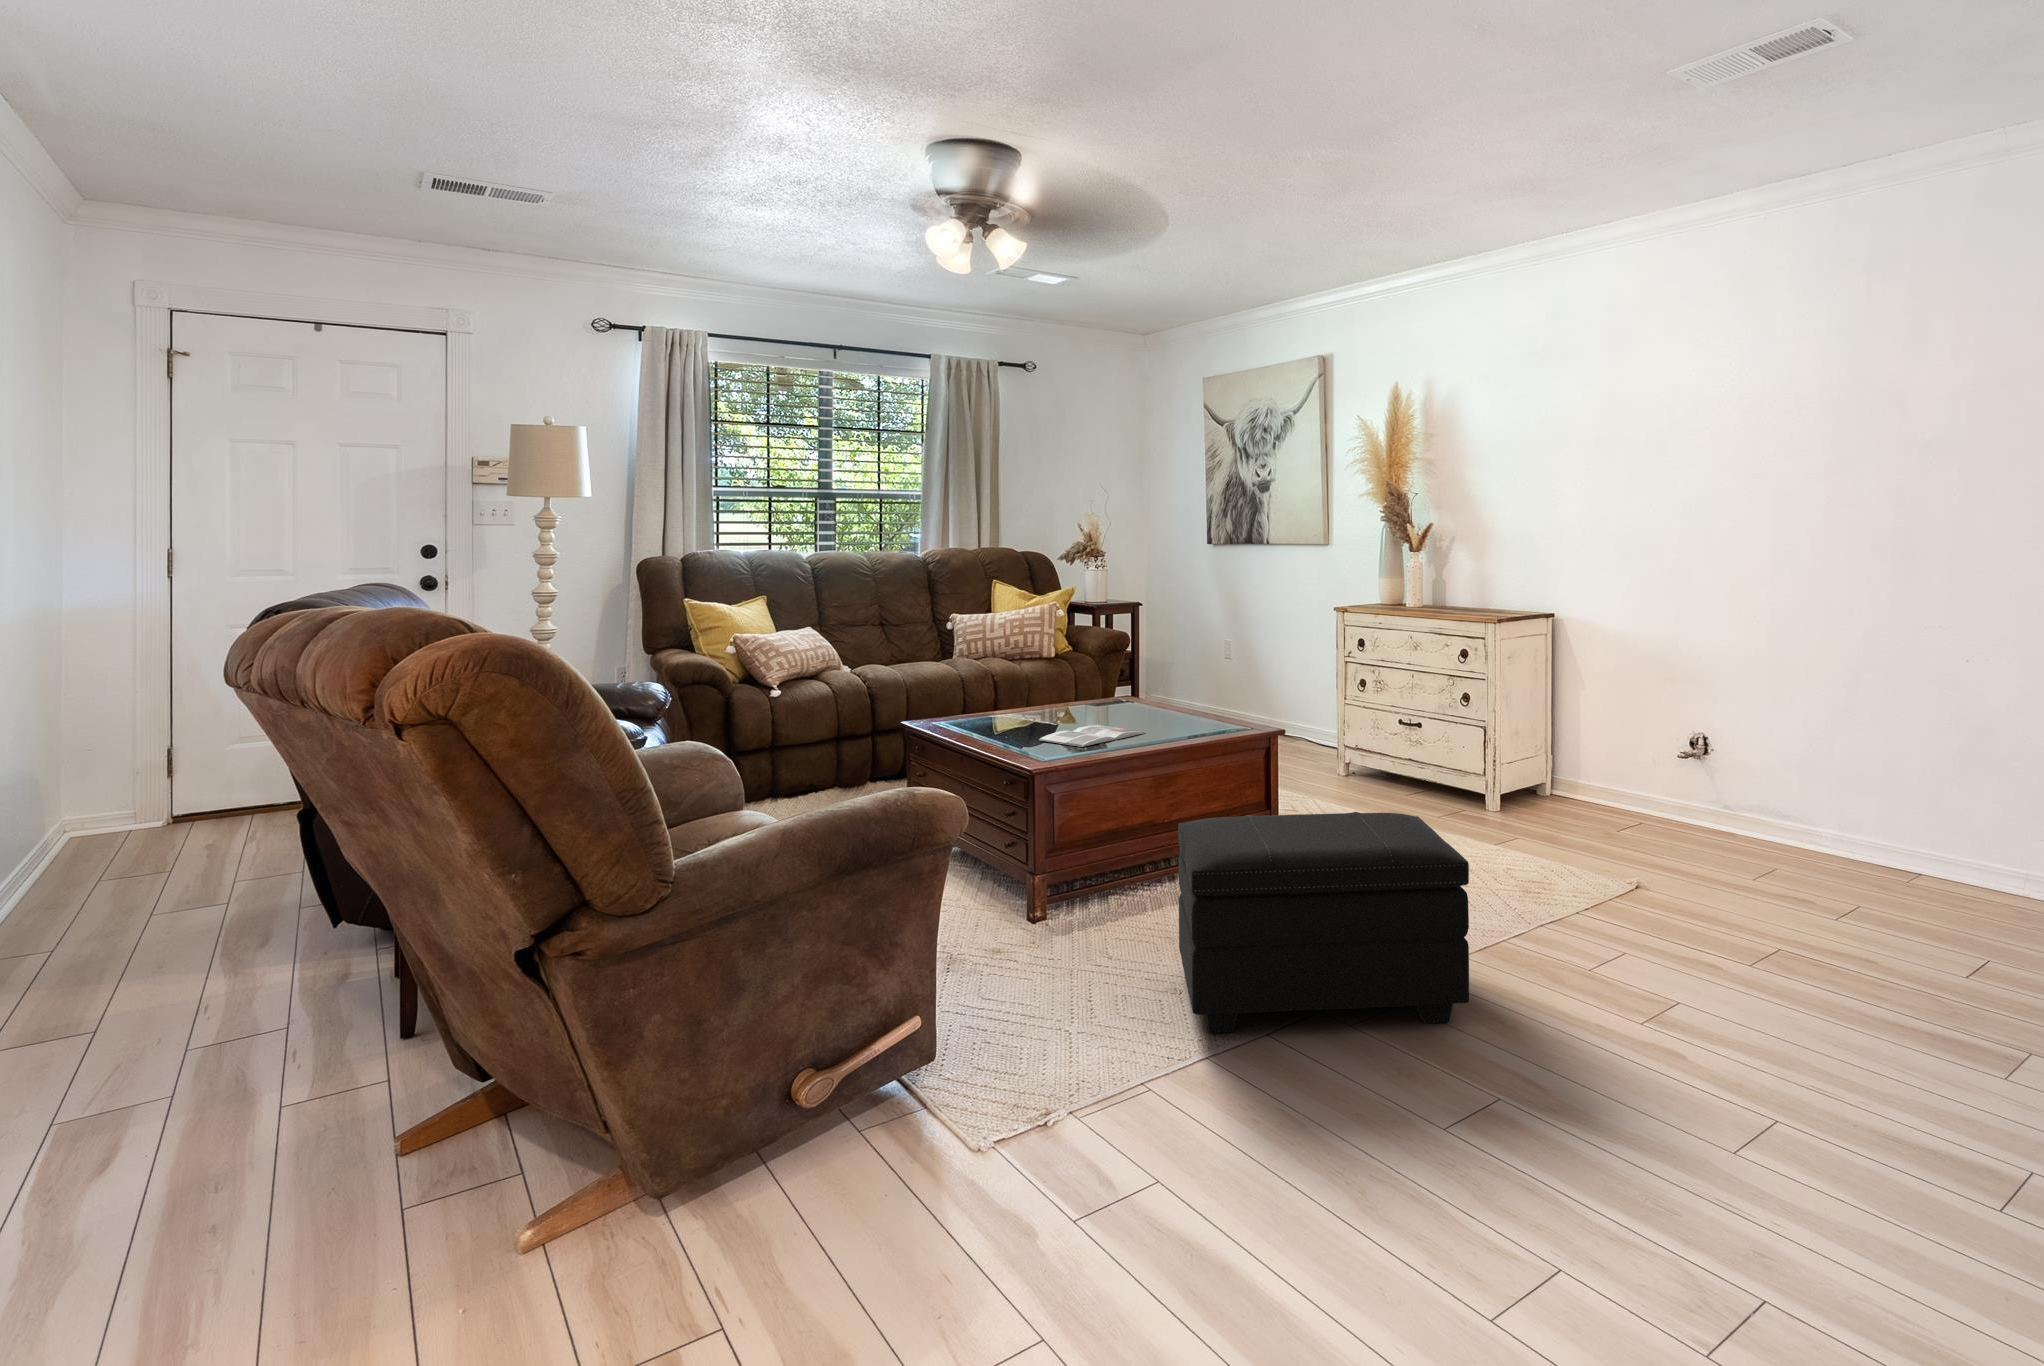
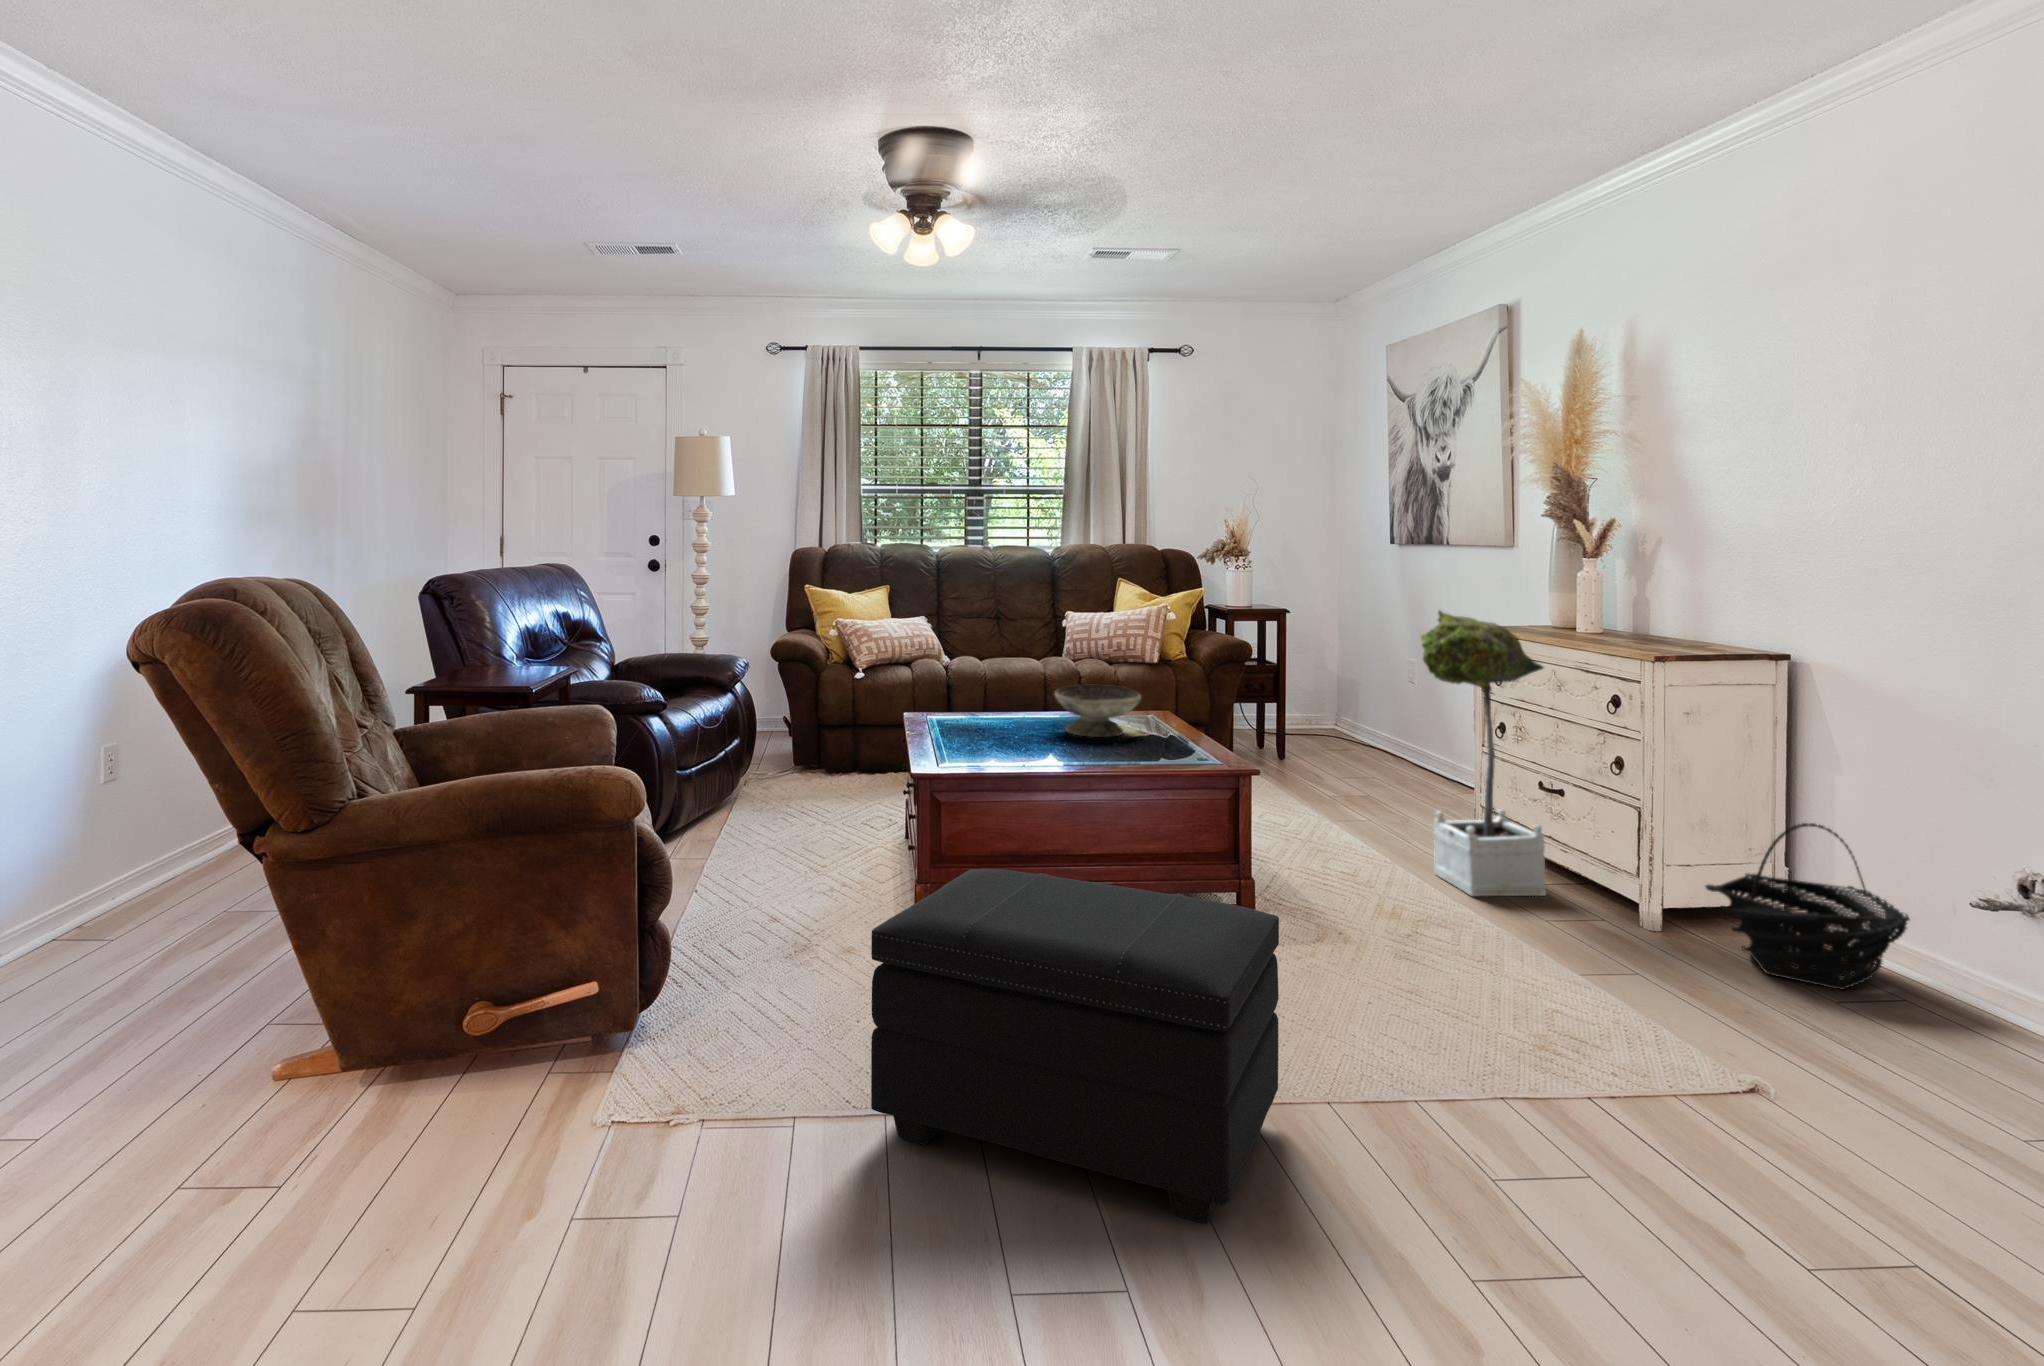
potted tree: none [1328,596,1419,809] -> present [1421,611,1546,896]
decorative bowl: none [1063,675,1139,720] -> present [1055,685,1141,737]
basket: none [1532,723,1643,826] -> present [1706,823,1910,990]
magazine: present [1039,726,1145,747] -> none [976,742,1103,764]

